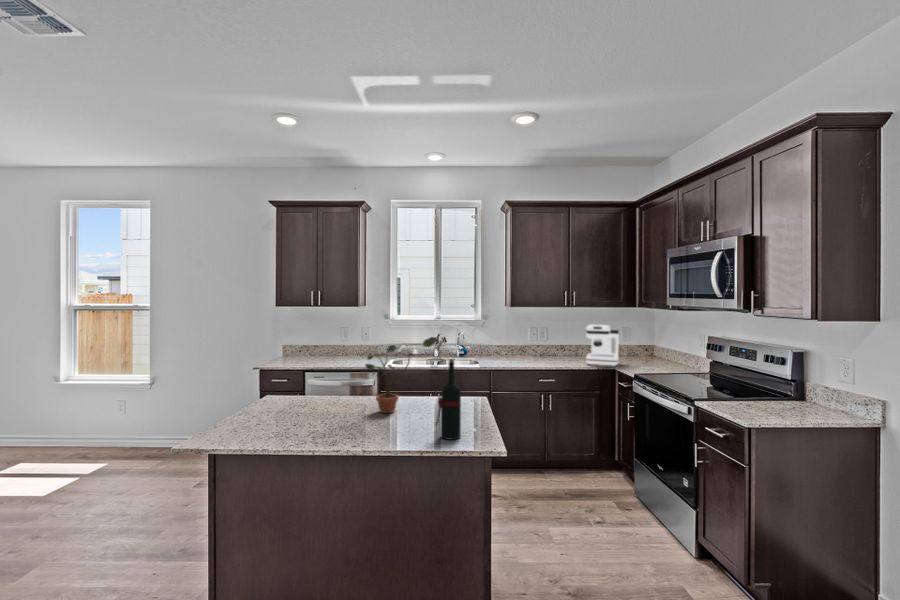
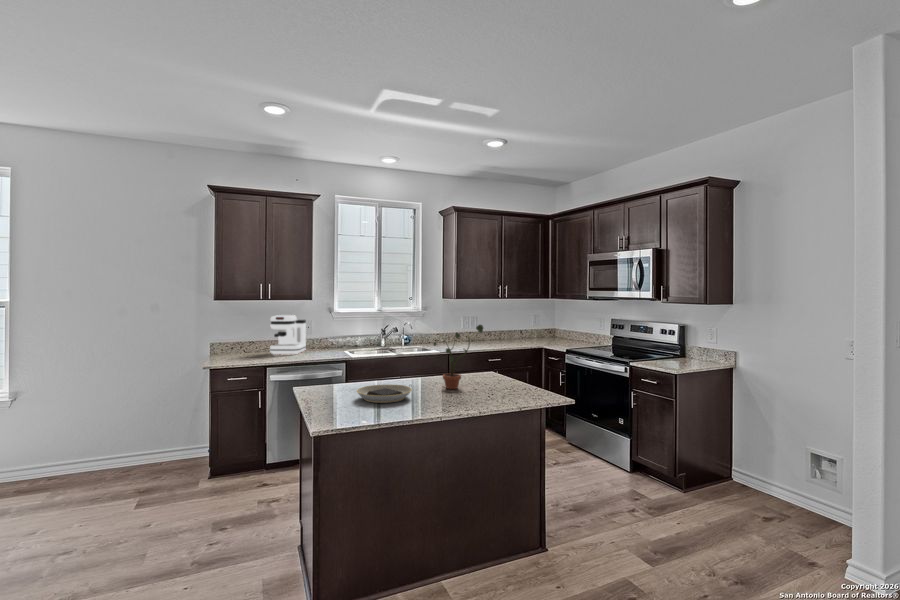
coffee maker: present [586,325,619,366] -> present [270,315,306,354]
wine bottle: present [436,359,461,440] -> none [524,339,541,398]
plate: none [257,399,323,422] -> present [357,385,412,403]

